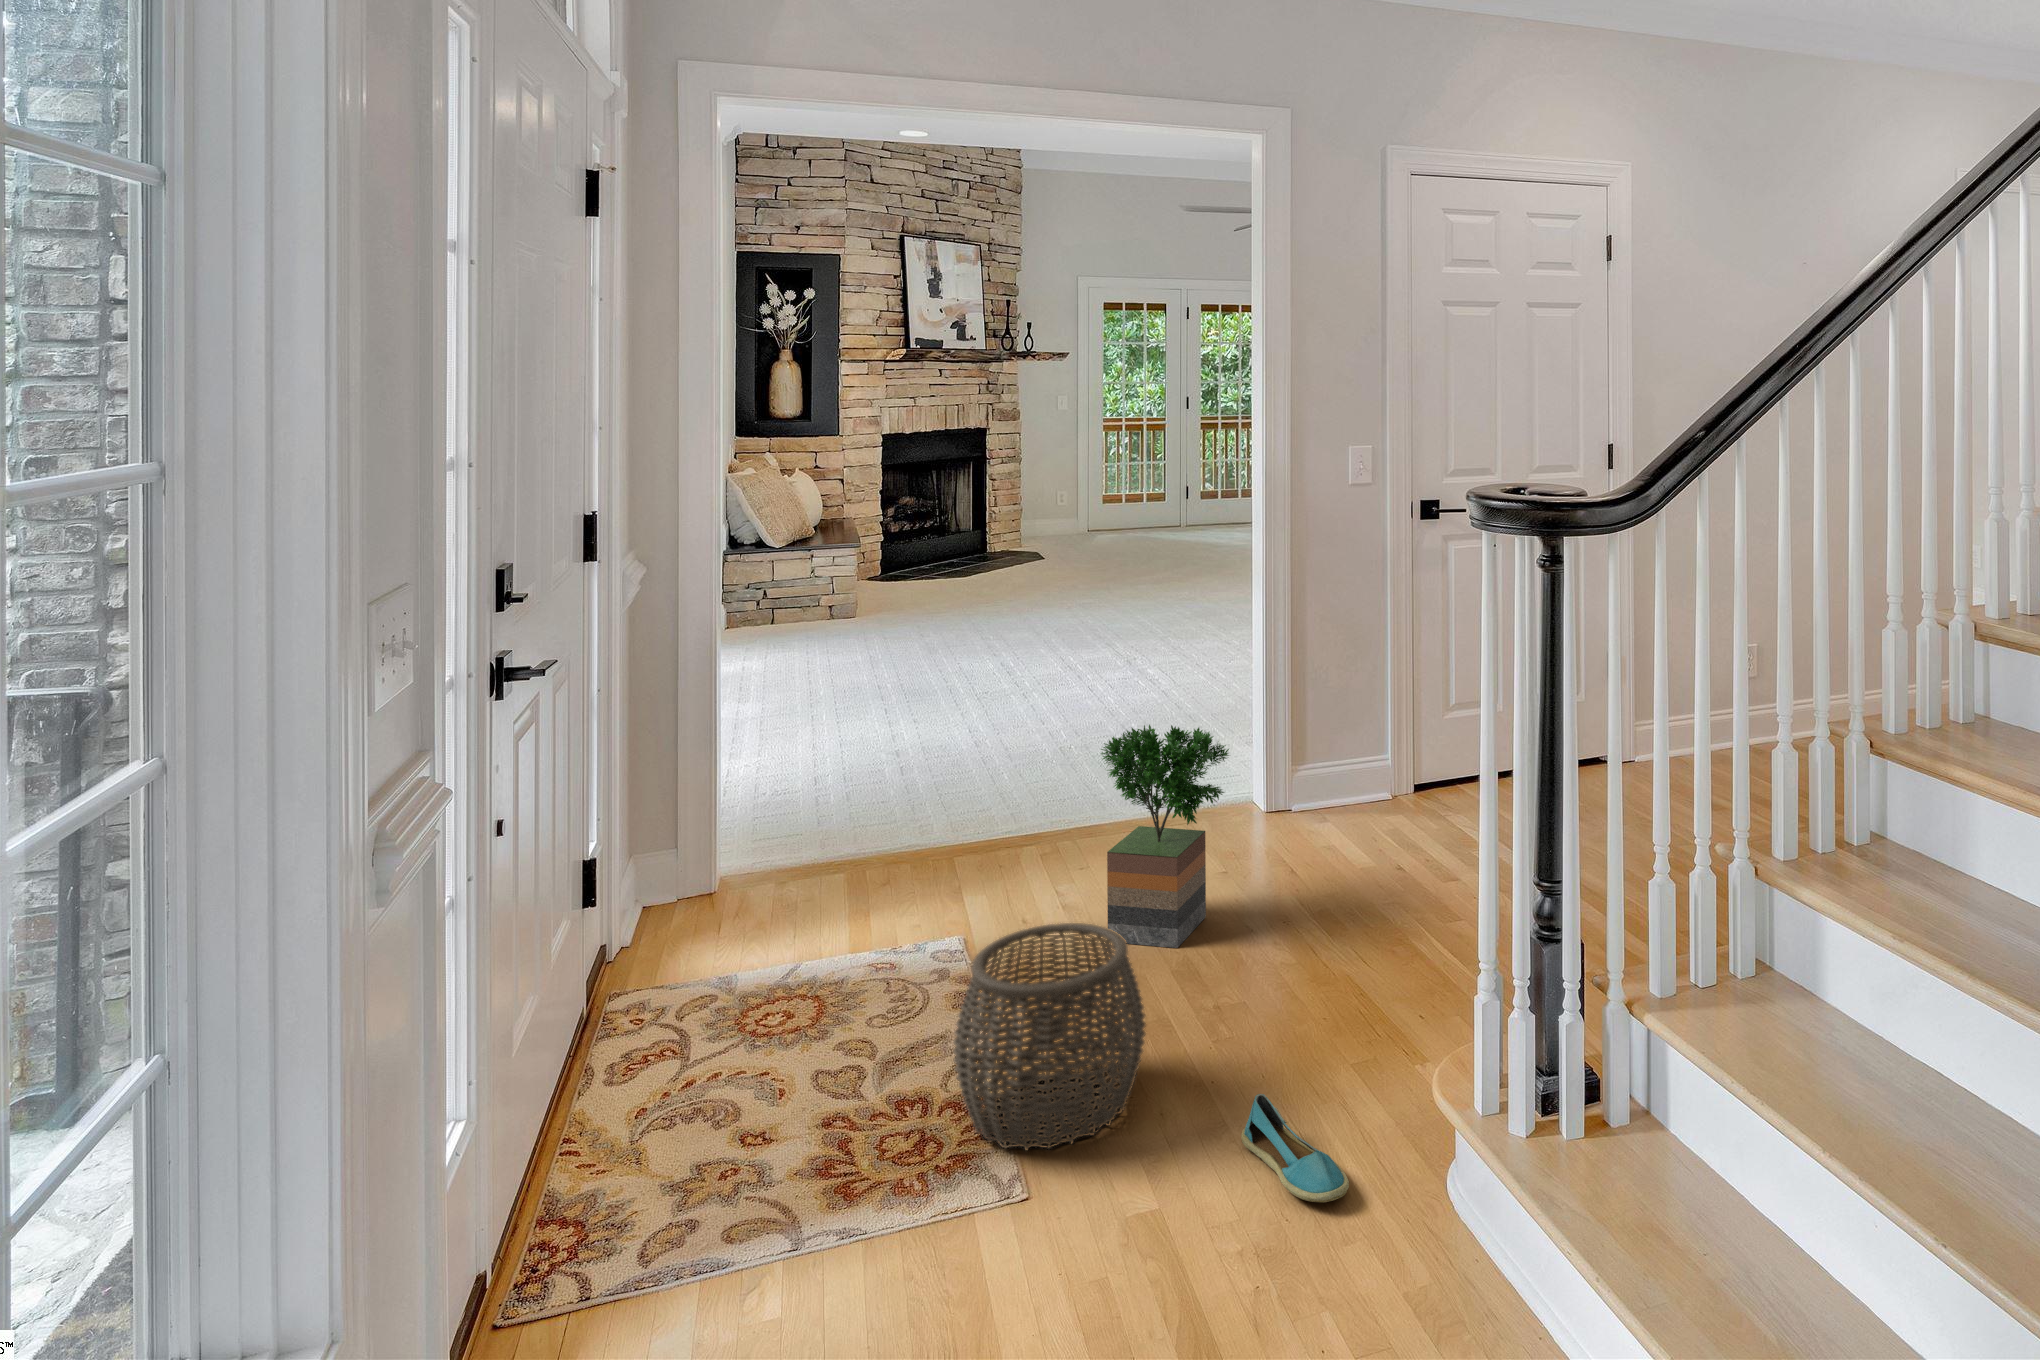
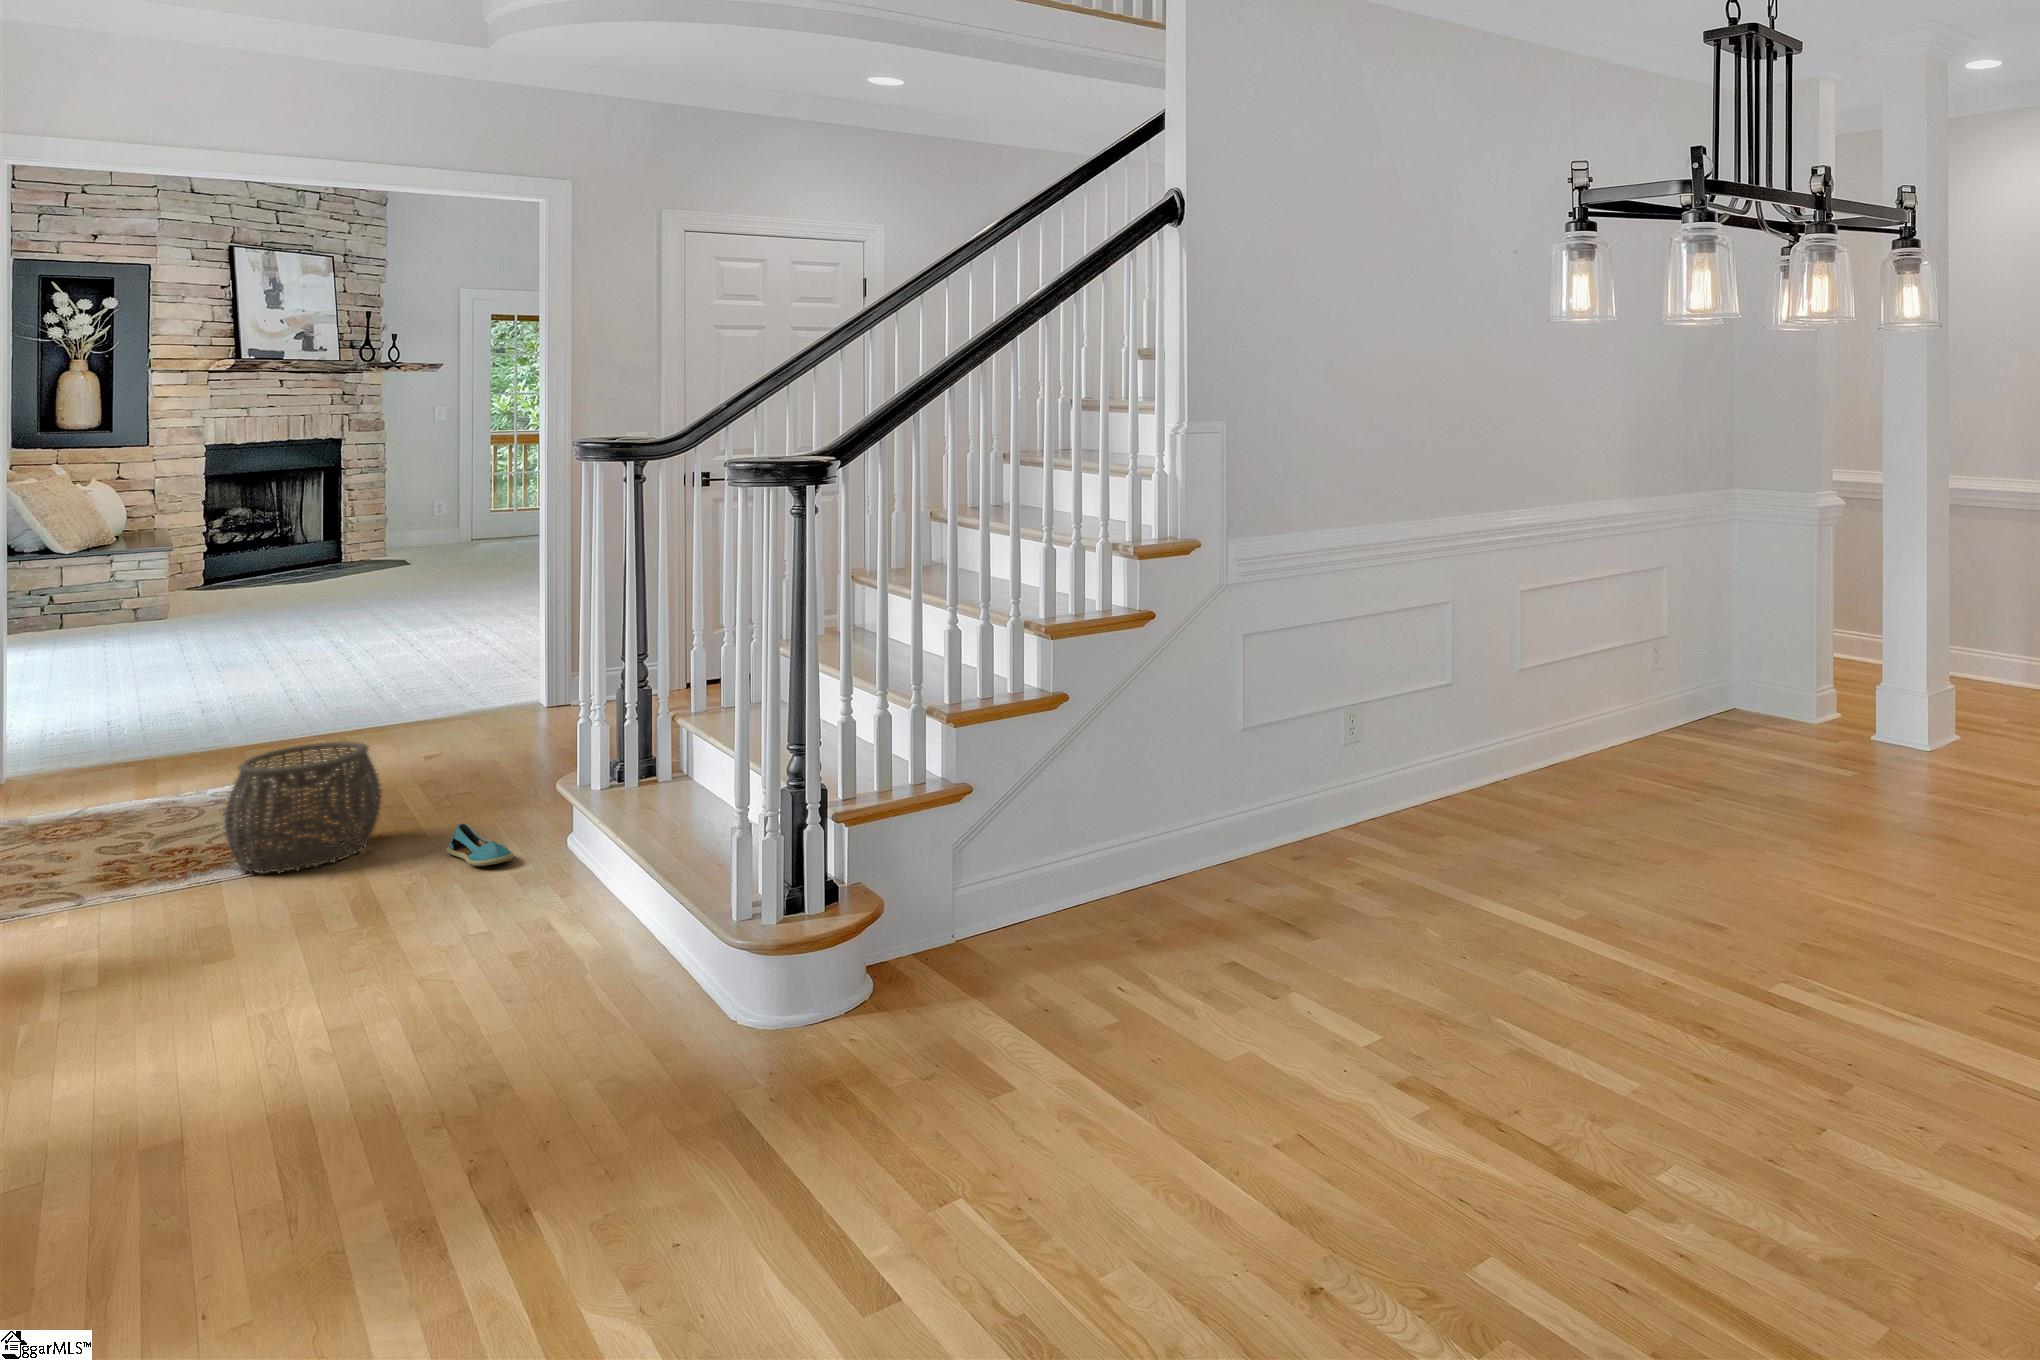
potted tree: present [1101,725,1229,948] -> none [377,631,494,787]

